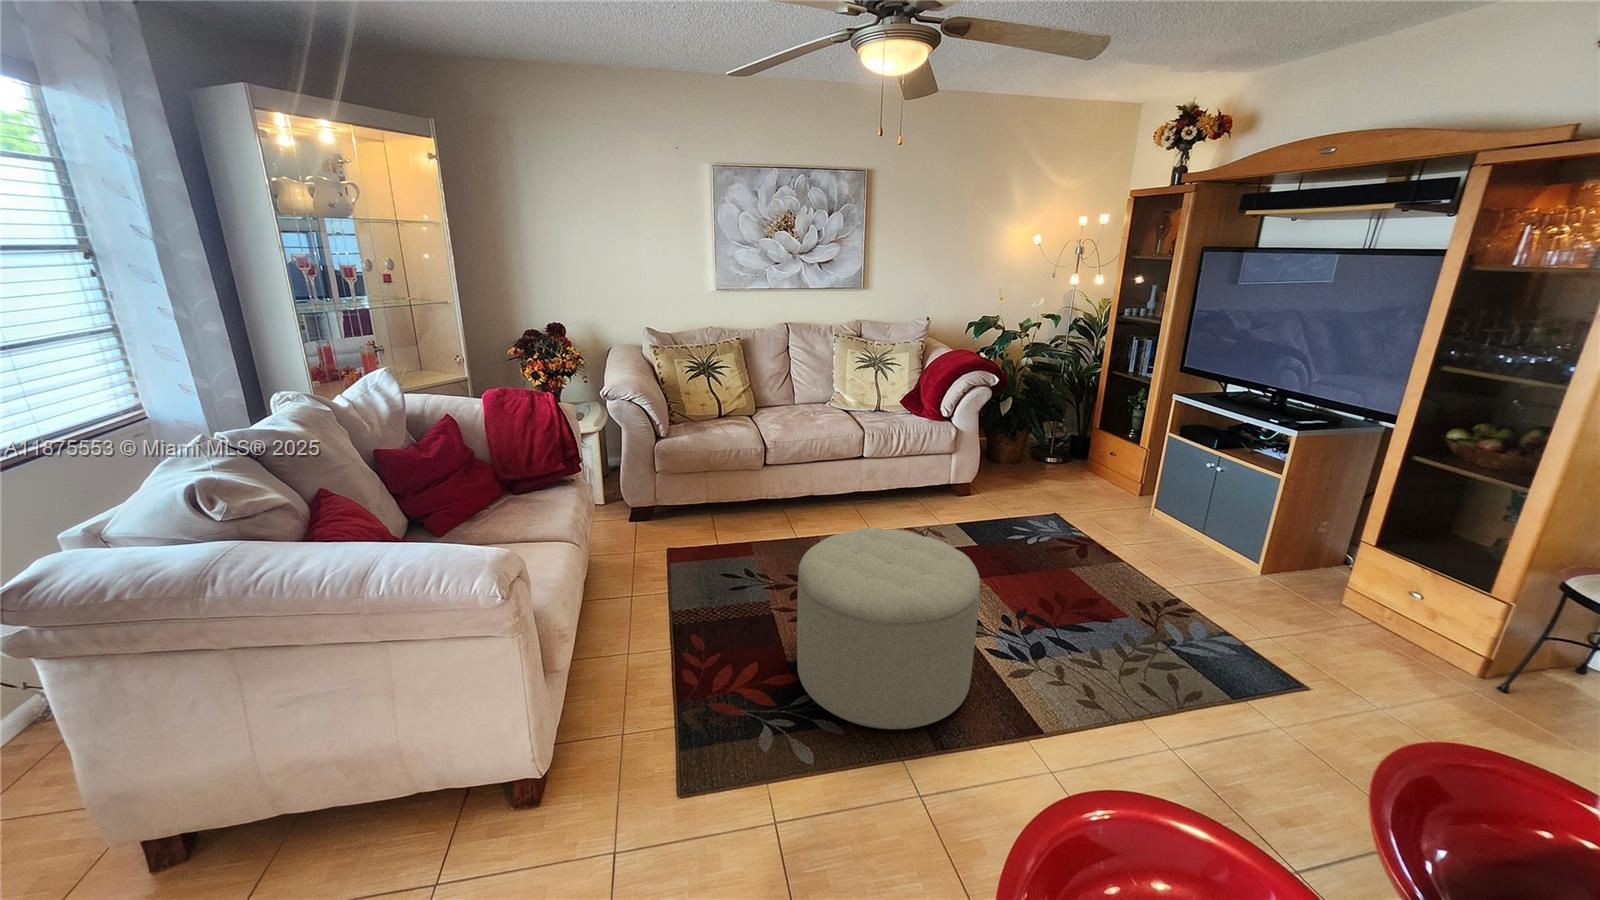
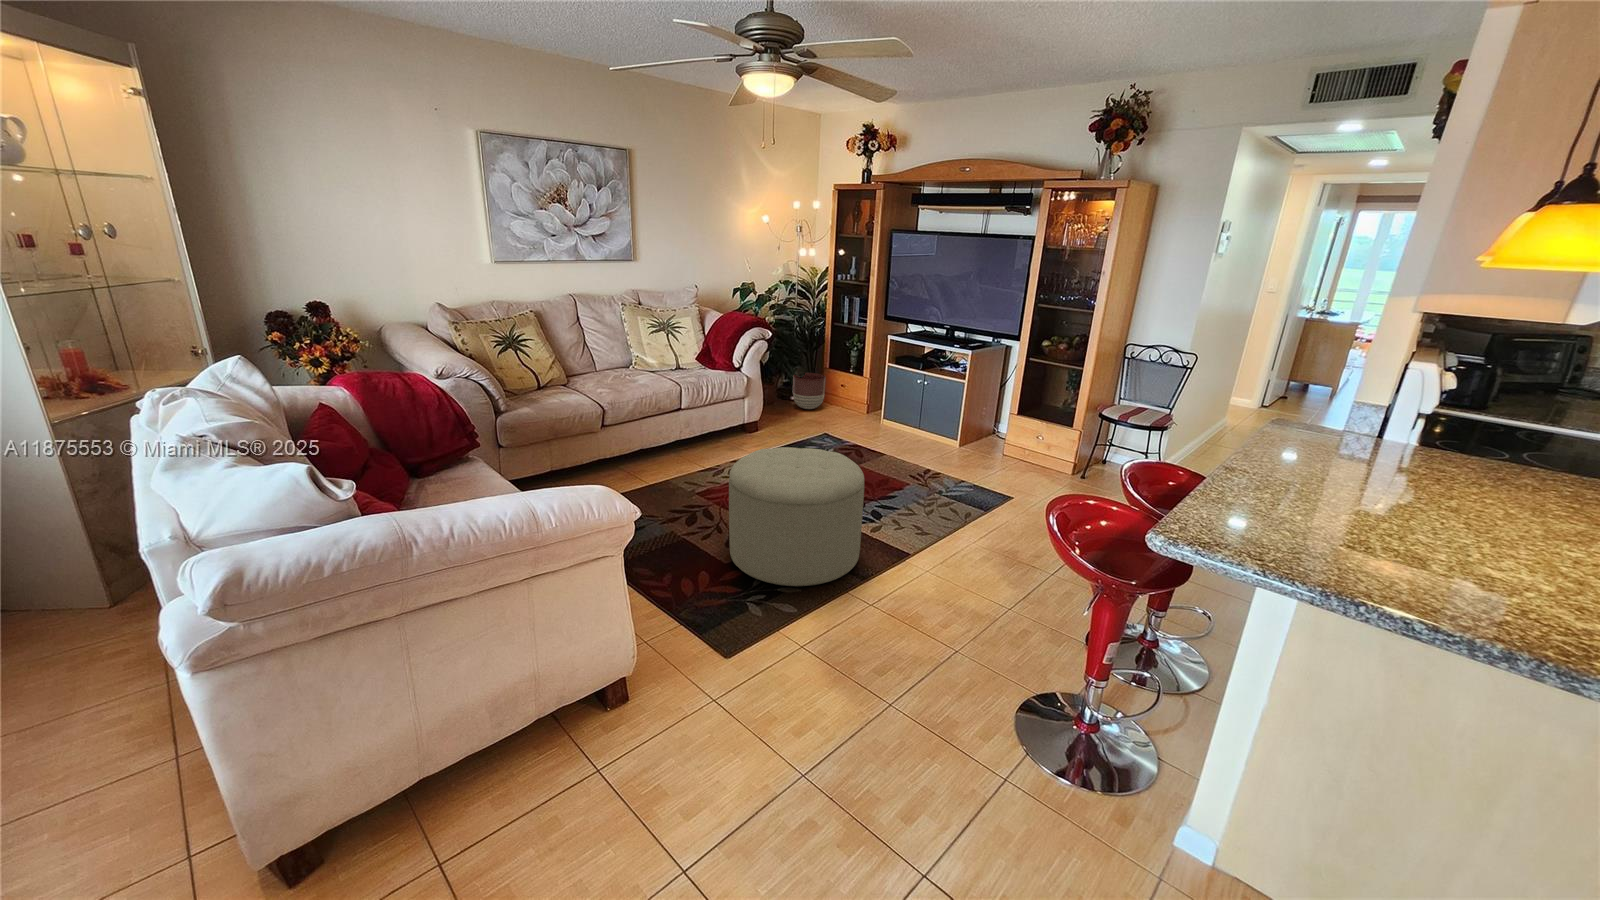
planter: none [1040,431,1087,479] -> present [793,373,826,409]

